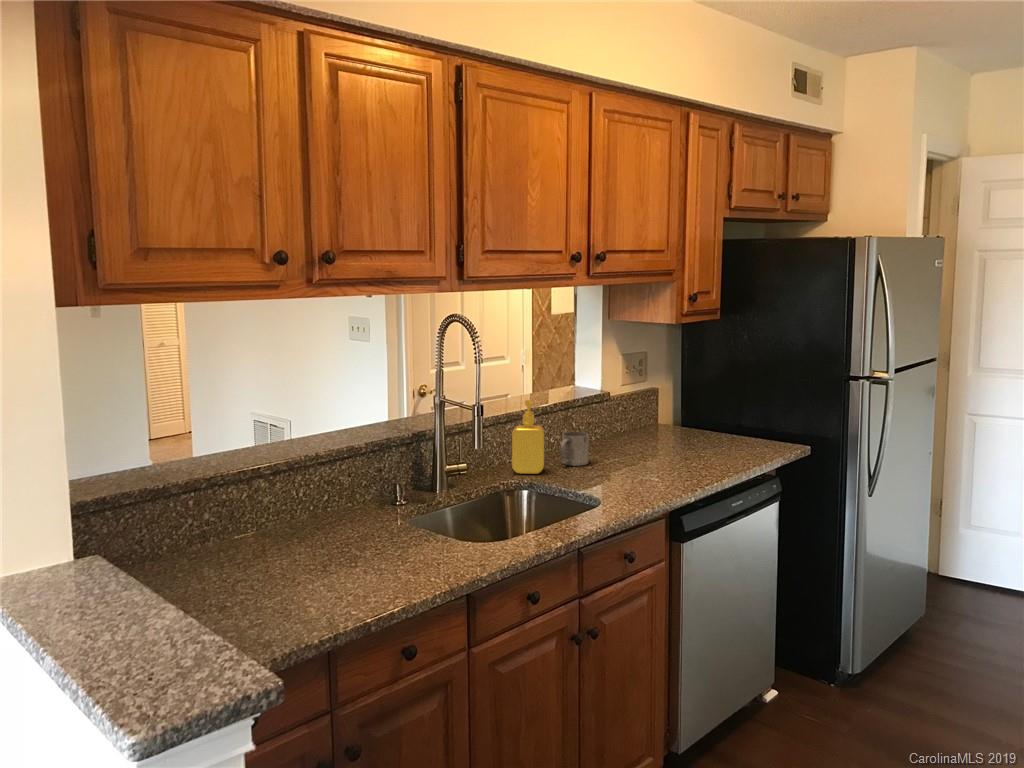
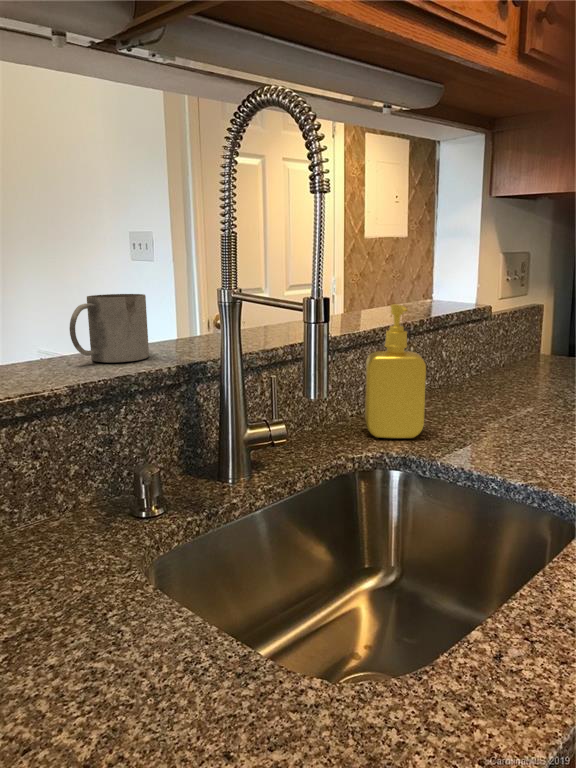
mug: present [560,432,589,466] -> present [70,294,149,362]

